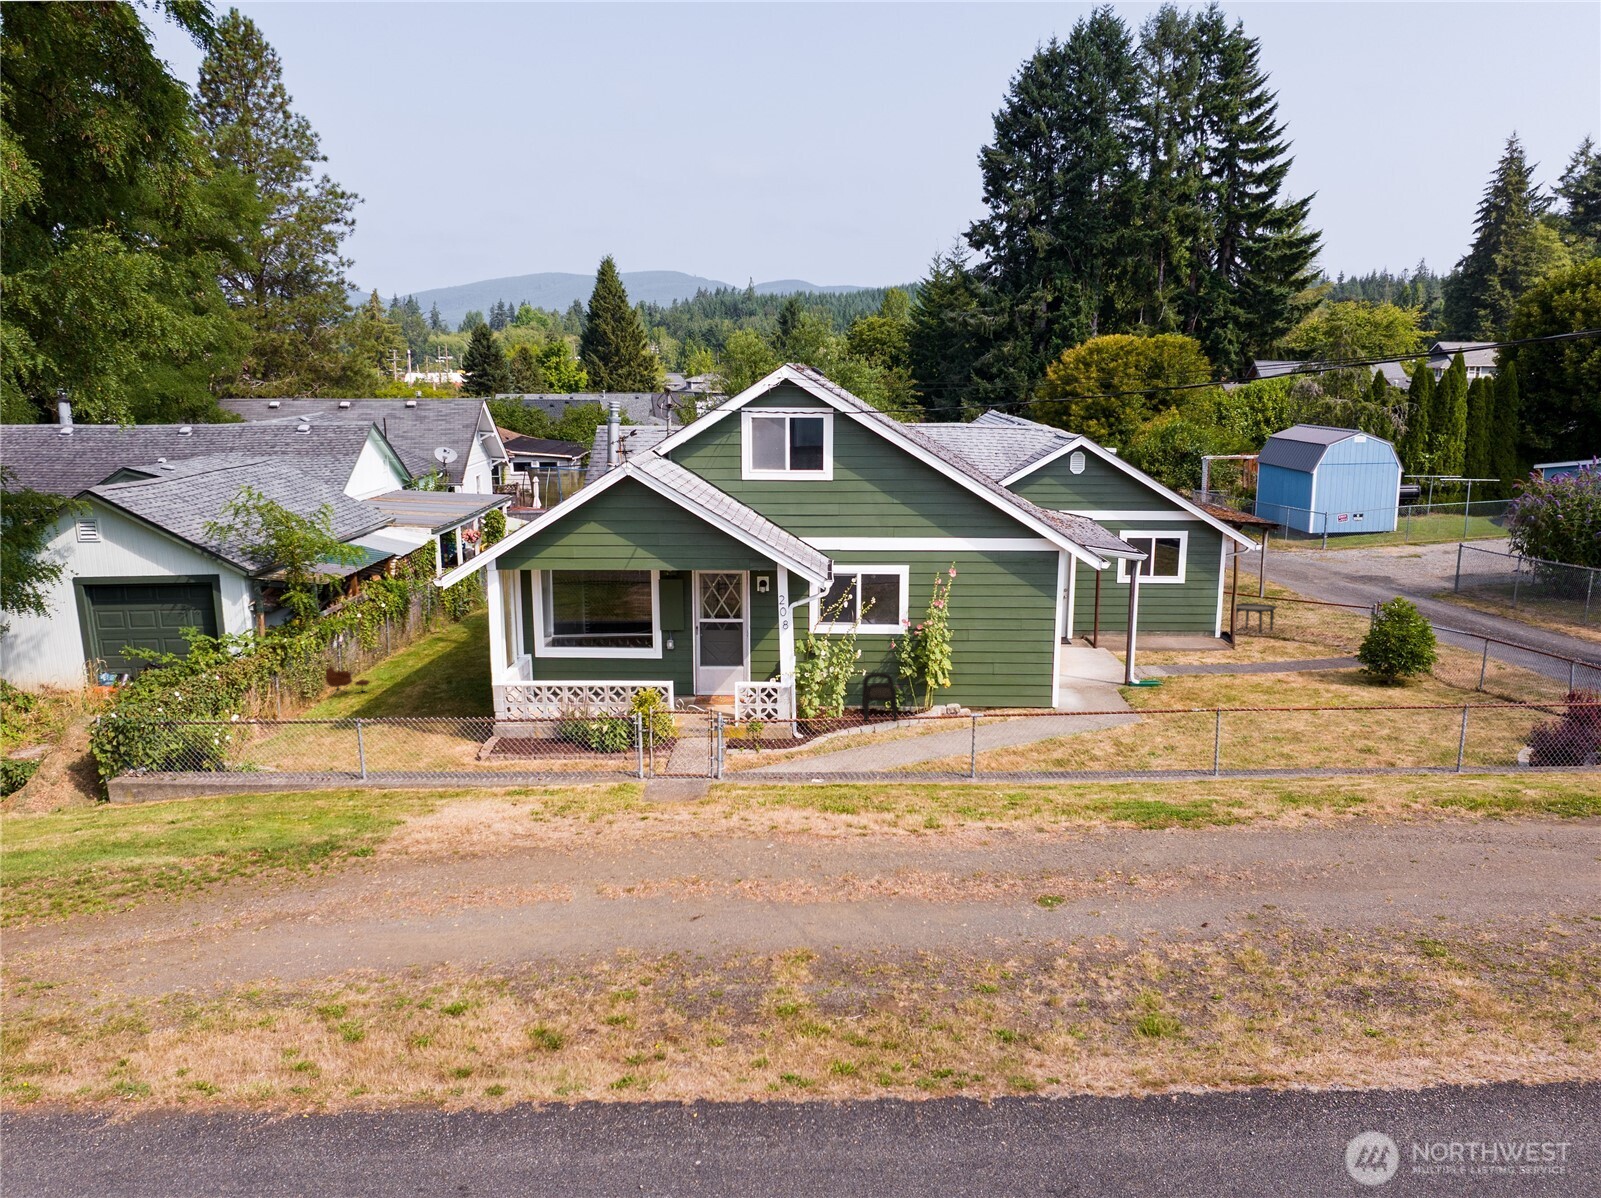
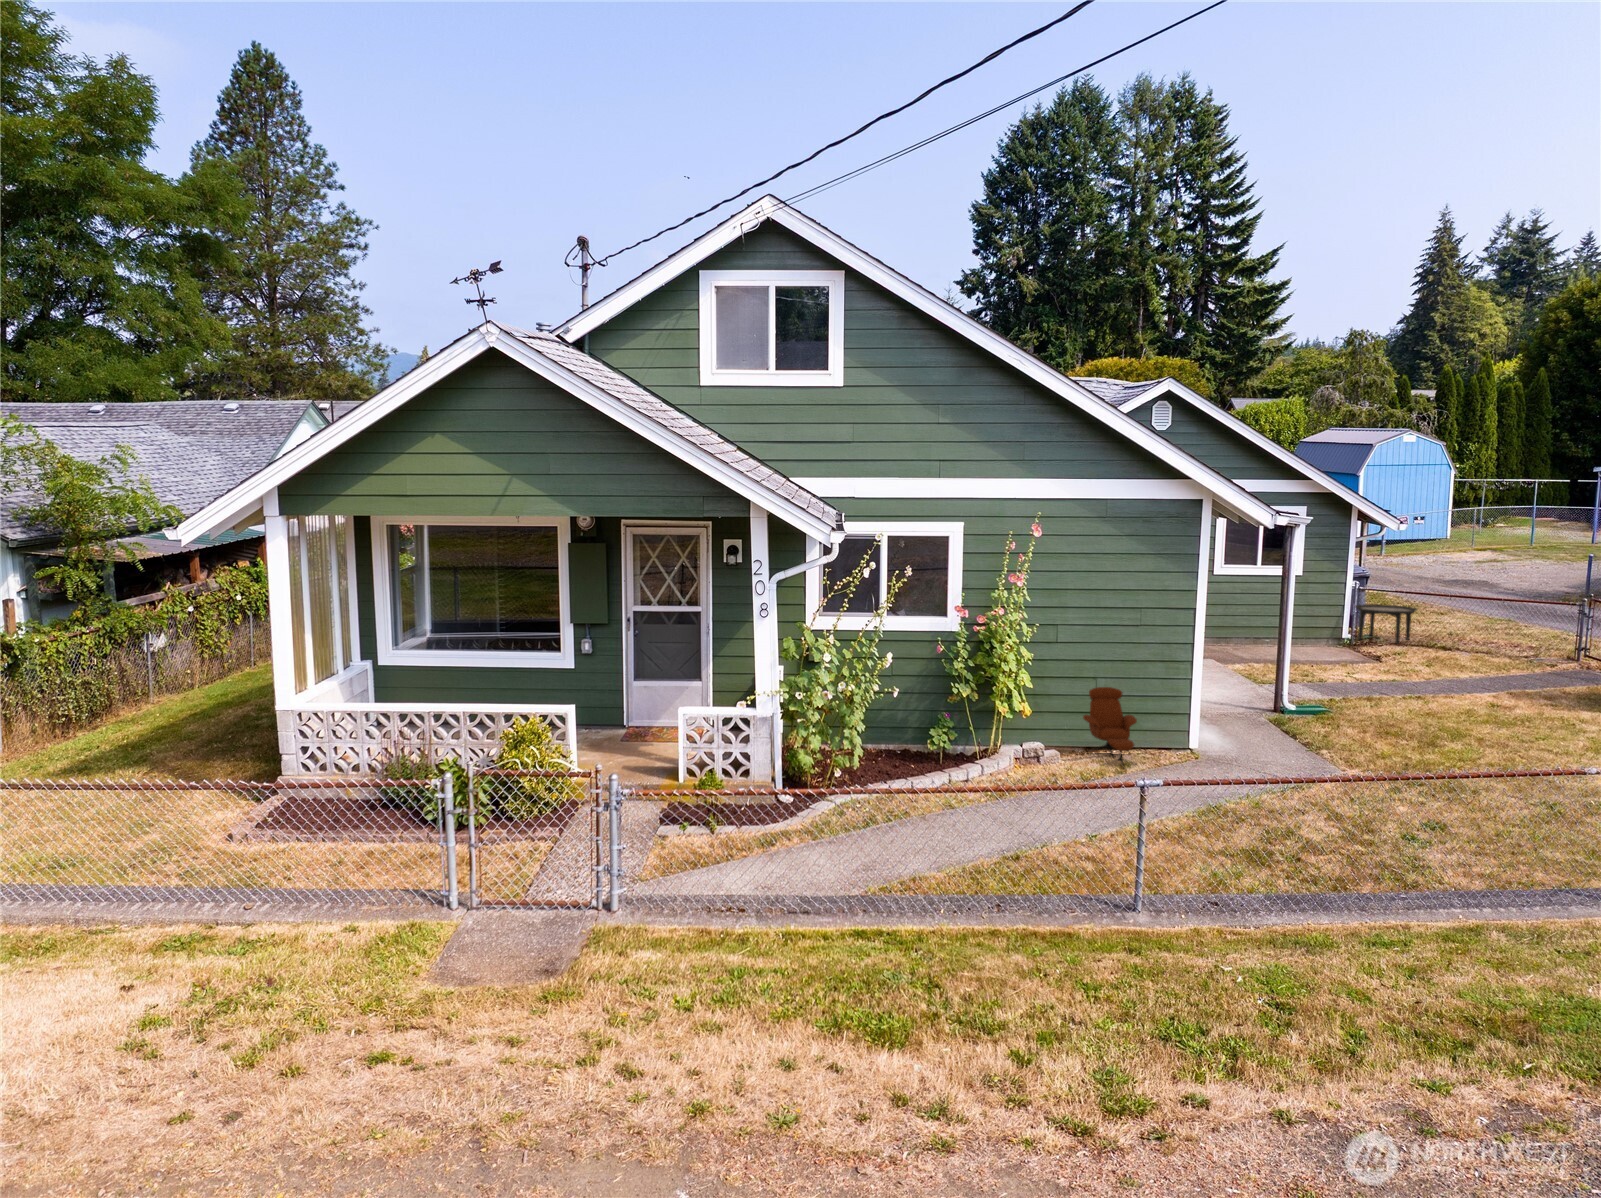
lounge chair: present [325,667,370,693] -> present [1083,687,1137,766]
bench: present [862,673,897,721] -> none [887,692,948,770]

